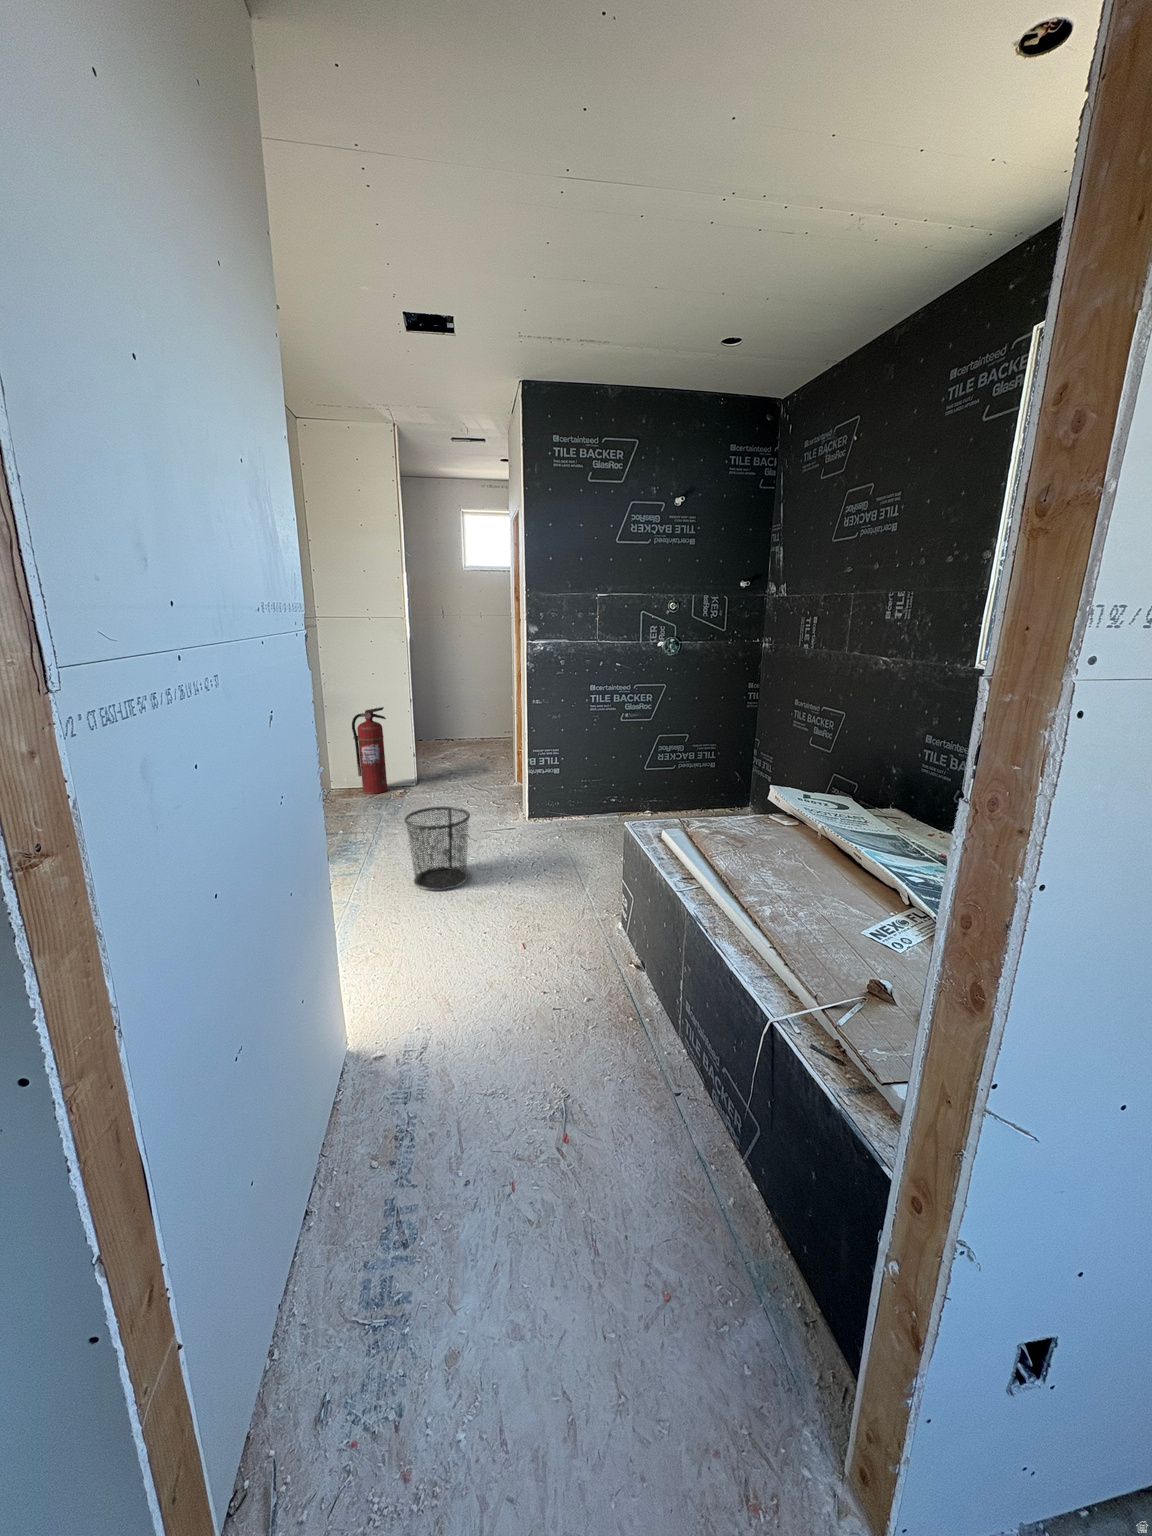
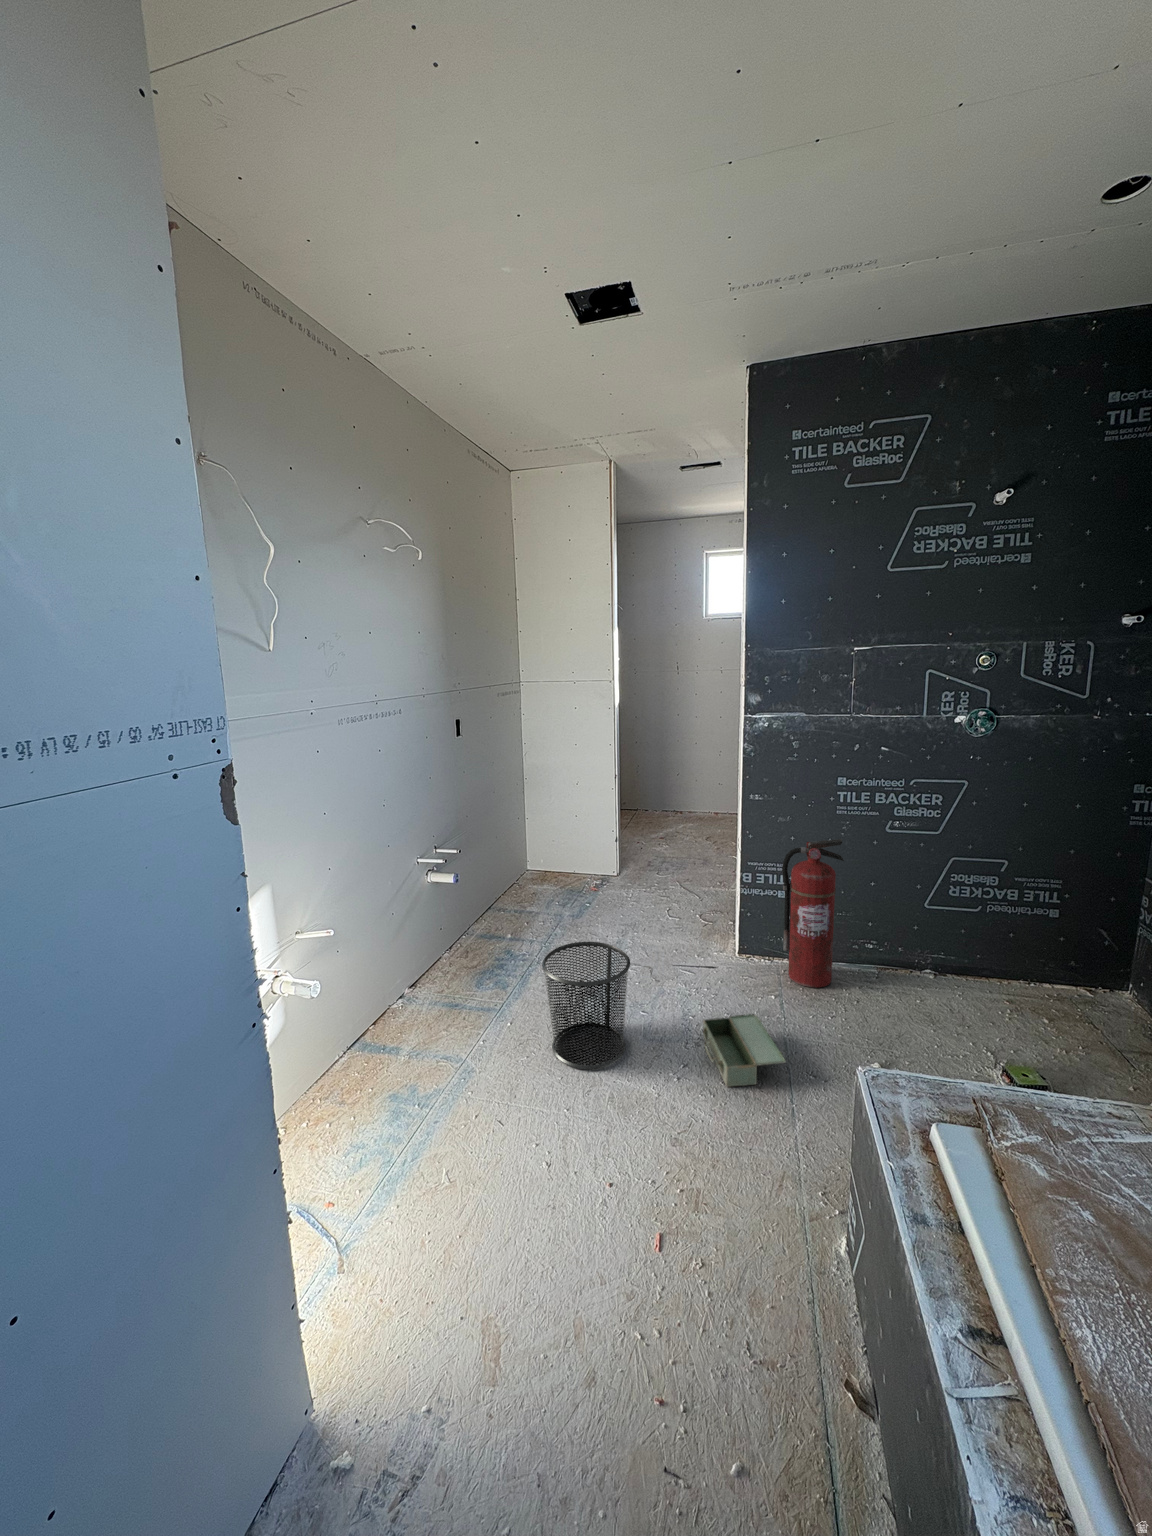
fire extinguisher: present [352,707,387,794] -> present [782,839,844,988]
toolbox: none [519,843,575,881] -> present [703,1014,785,1087]

